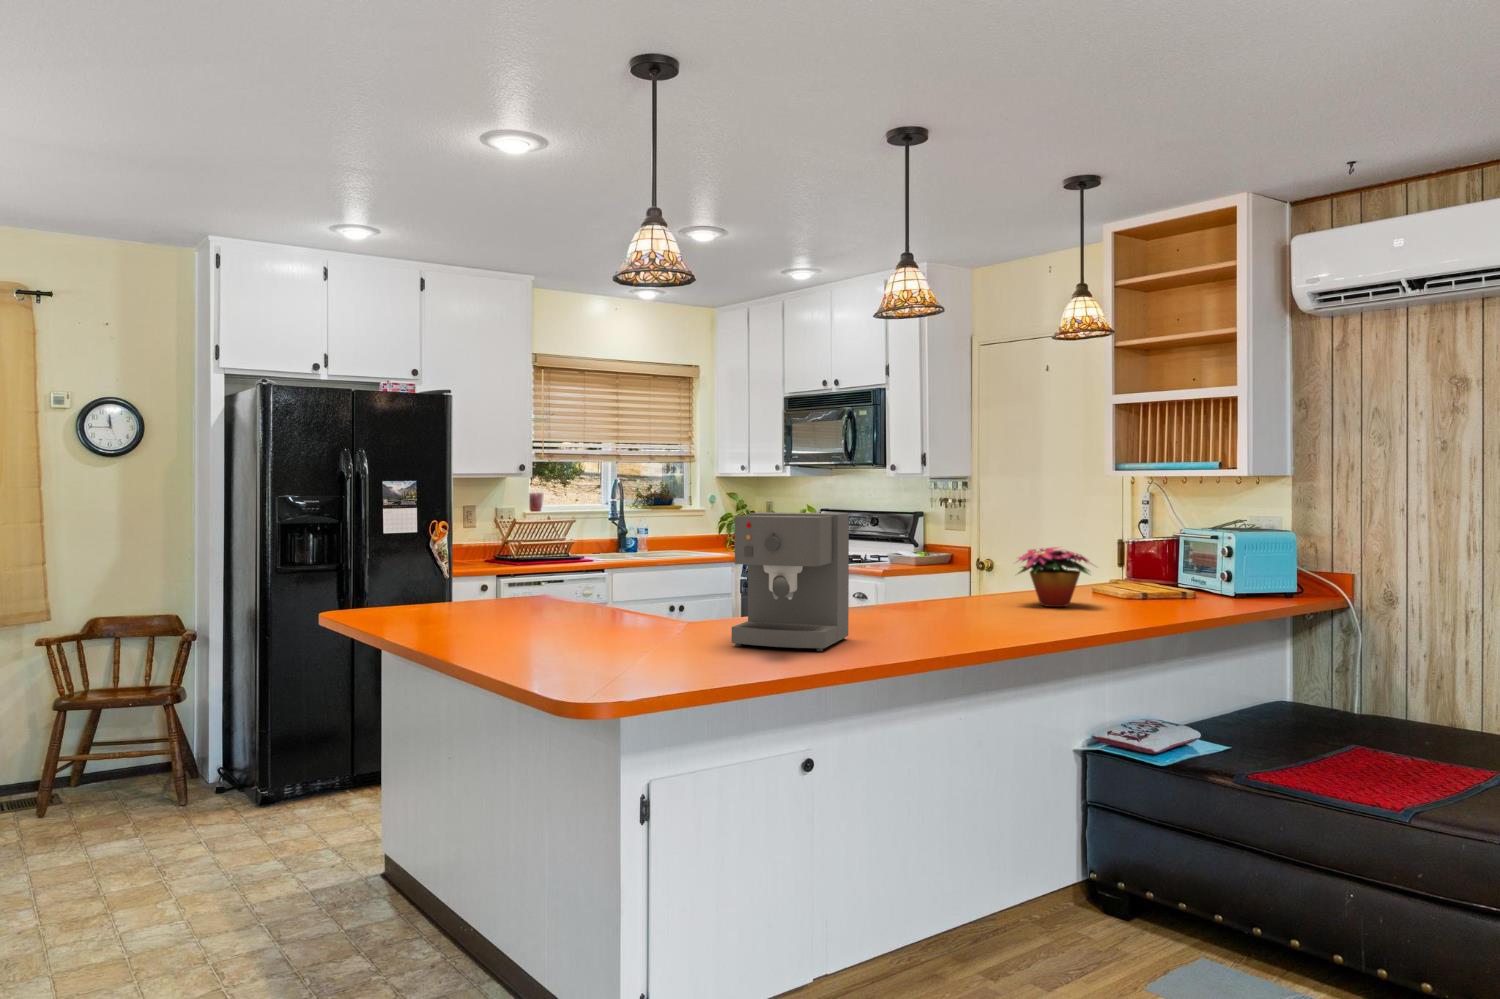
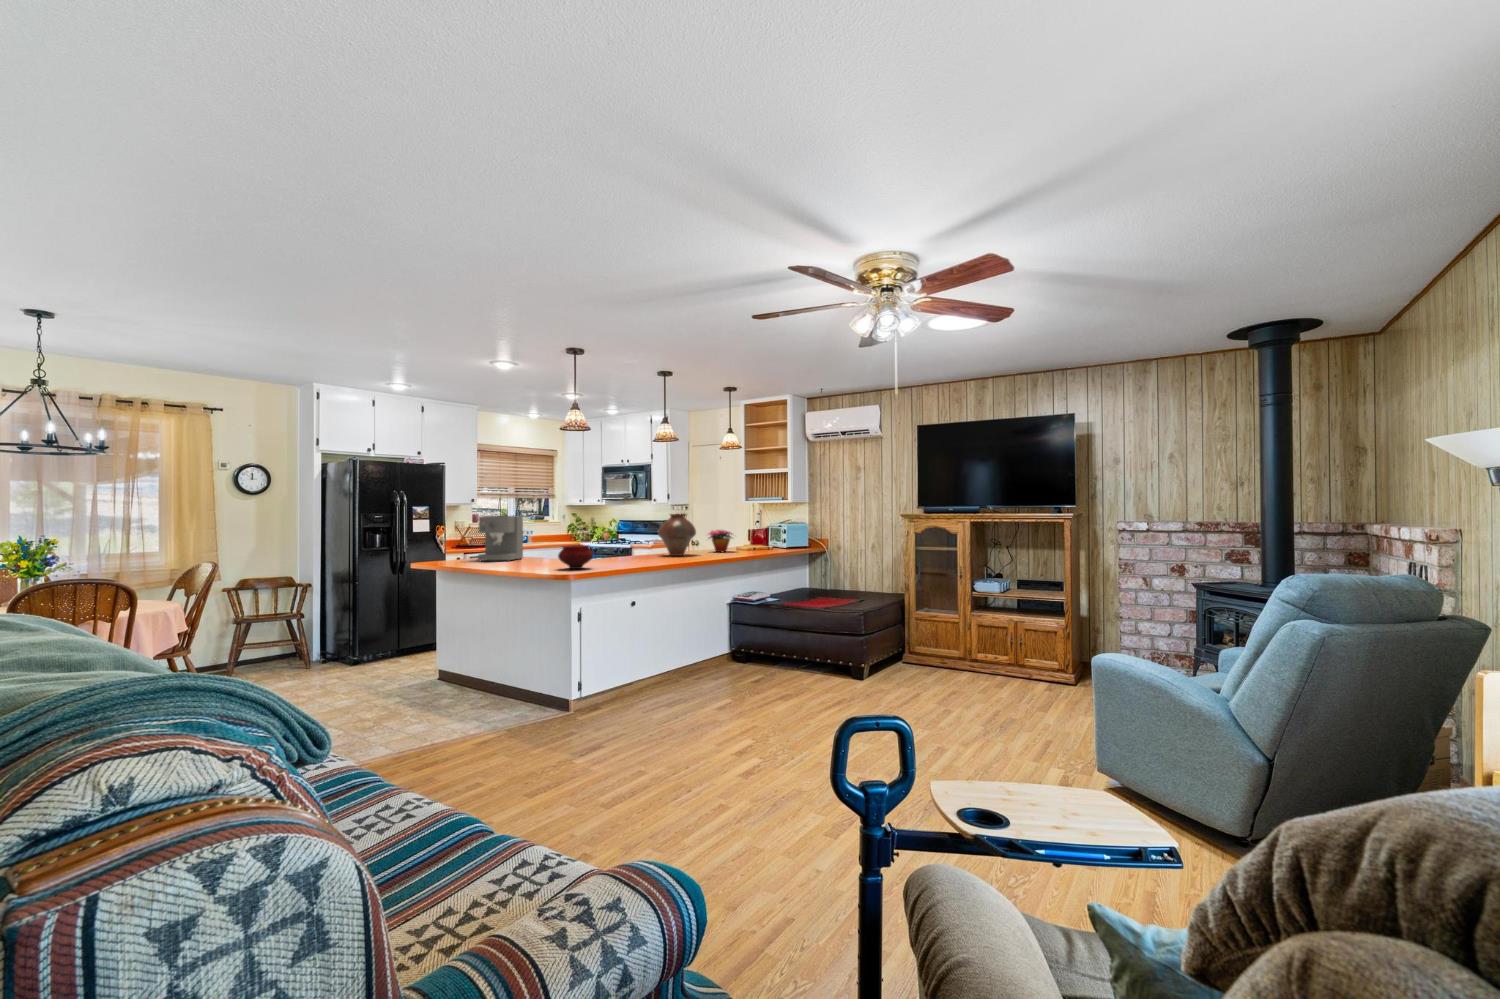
vase: none [888,507,989,618] -> present [658,514,696,556]
coffee maker: present [732,512,849,651] -> present [478,516,523,561]
bowl: none [599,598,694,668] -> present [558,545,593,569]

